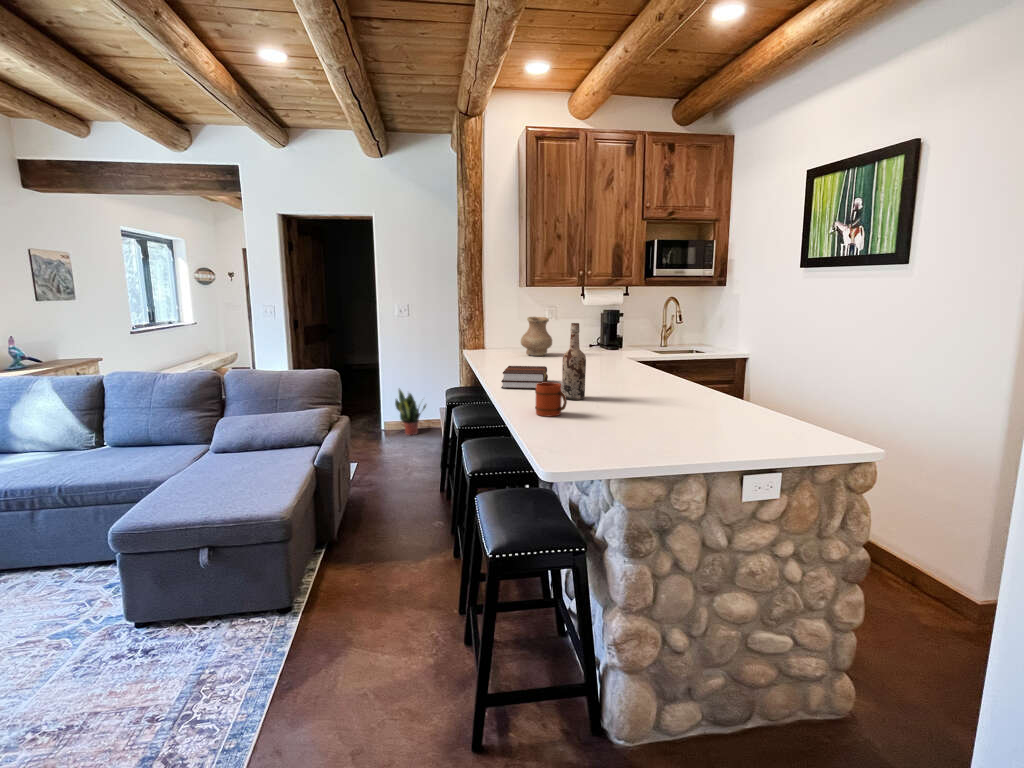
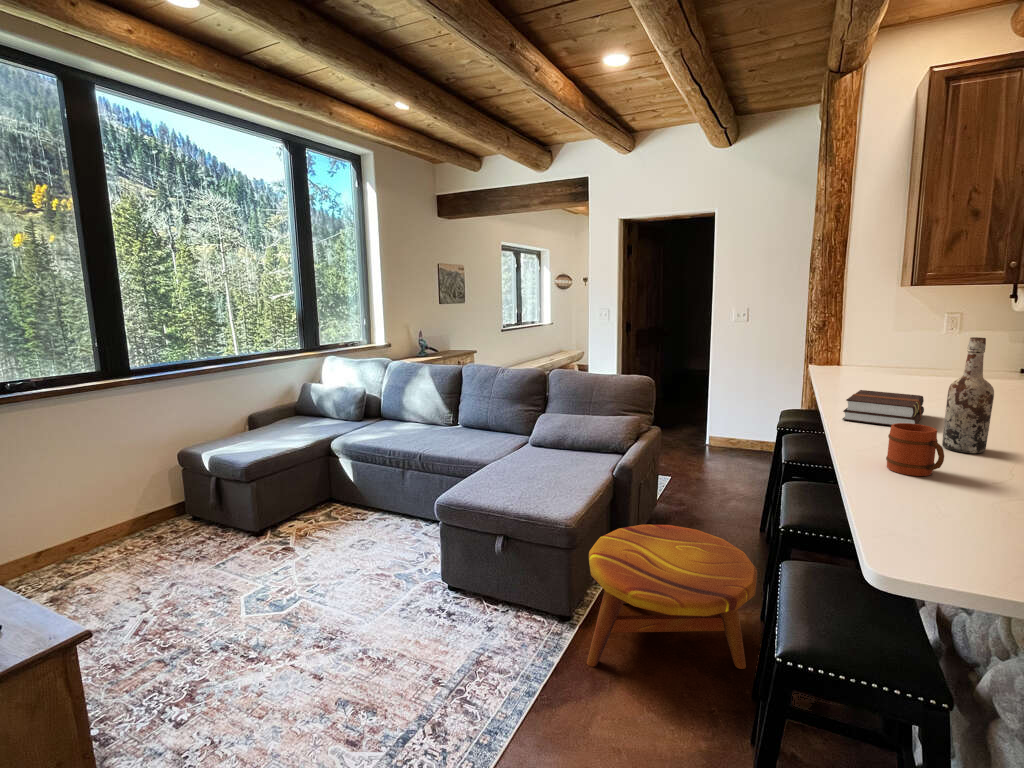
vase: present [521,317,552,356] -> none [891,324,944,377]
potted plant: present [395,390,426,435] -> none [722,398,760,452]
side table: none [307,498,454,643] -> present [587,525,757,669]

